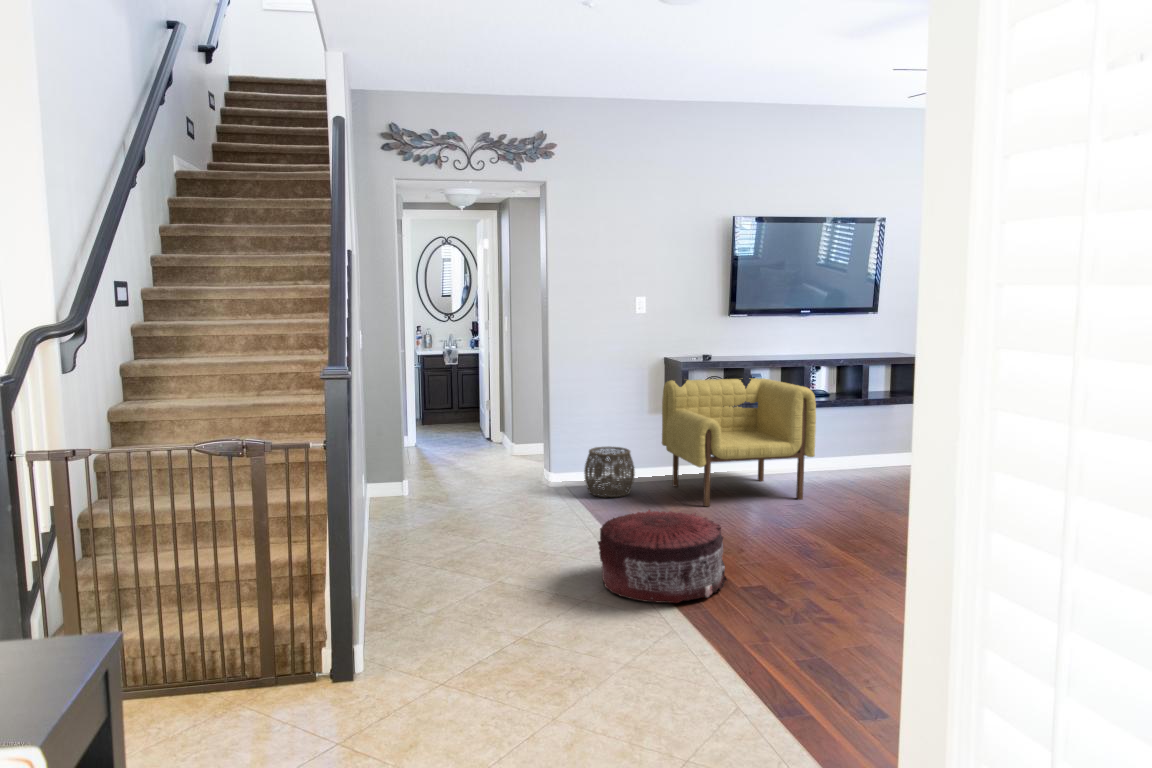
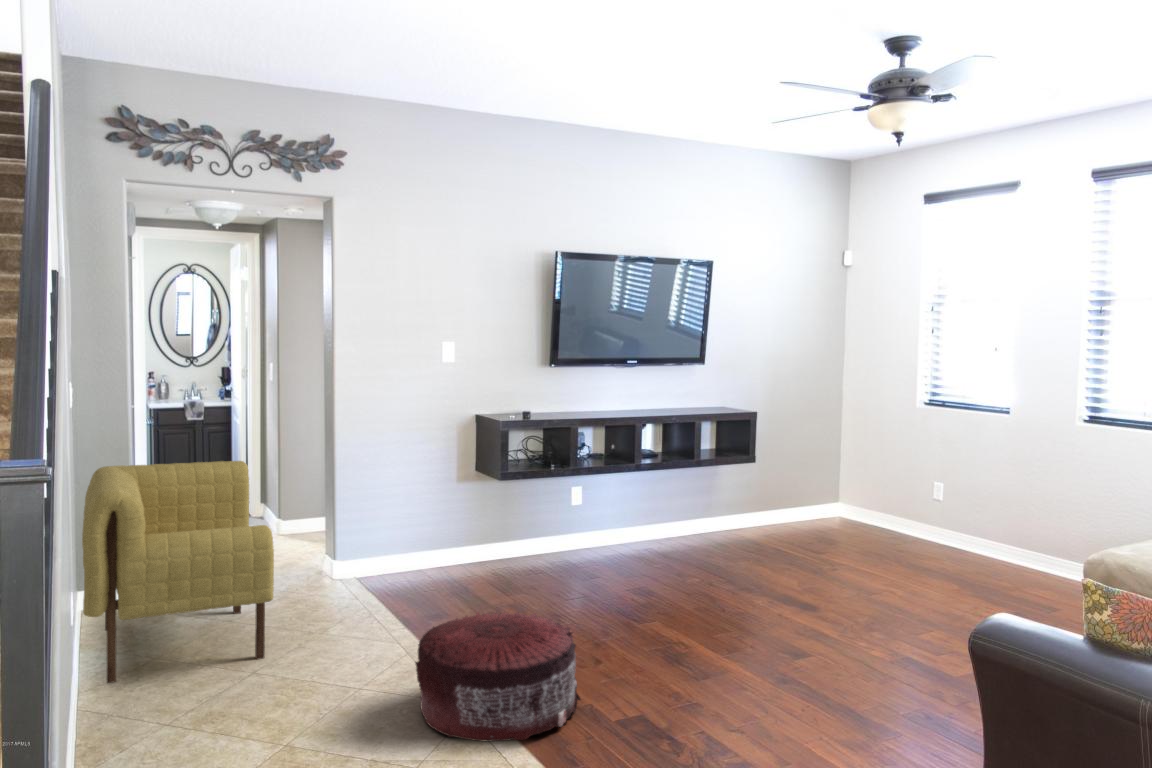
armchair: present [662,378,816,506] -> present [82,461,274,683]
woven basket: present [584,447,635,498] -> none [378,524,443,589]

